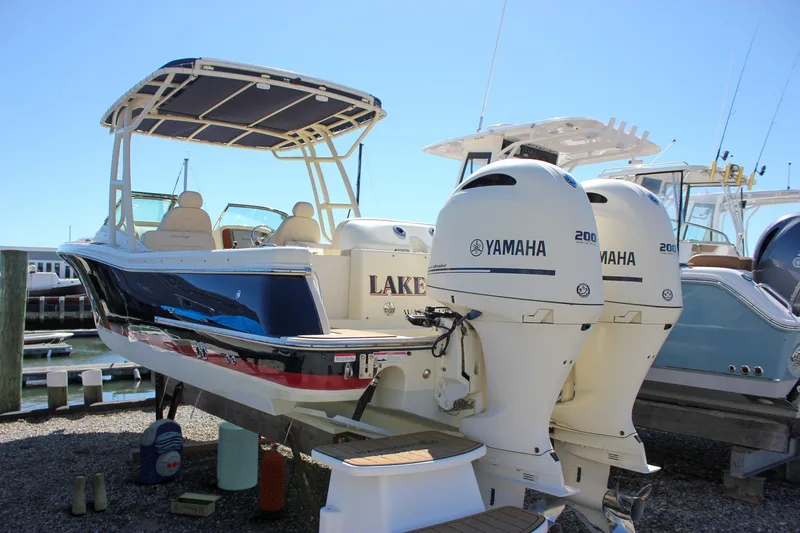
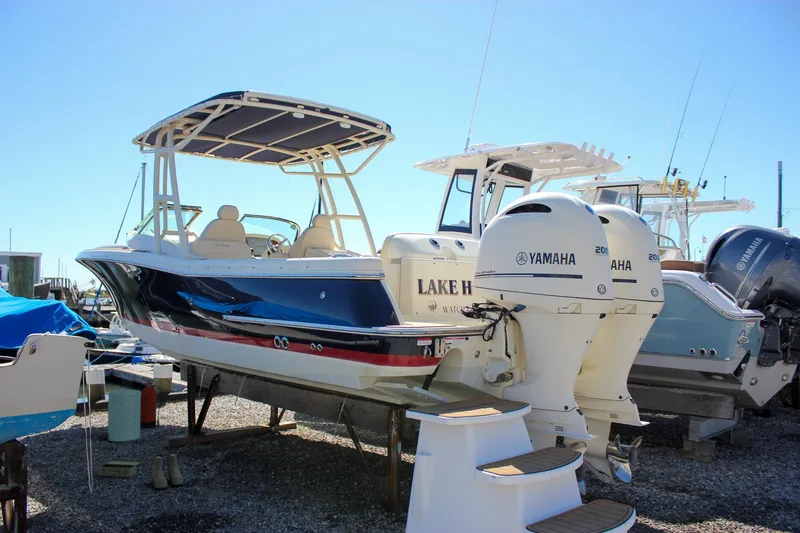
backpack: present [140,418,183,484] -> none [195,408,231,466]
trash can: present [209,422,258,490] -> present [101,390,141,441]
fire extinguisher: present [259,438,295,519] -> present [140,379,163,428]
toolbox: present [171,492,221,516] -> present [98,460,142,477]

